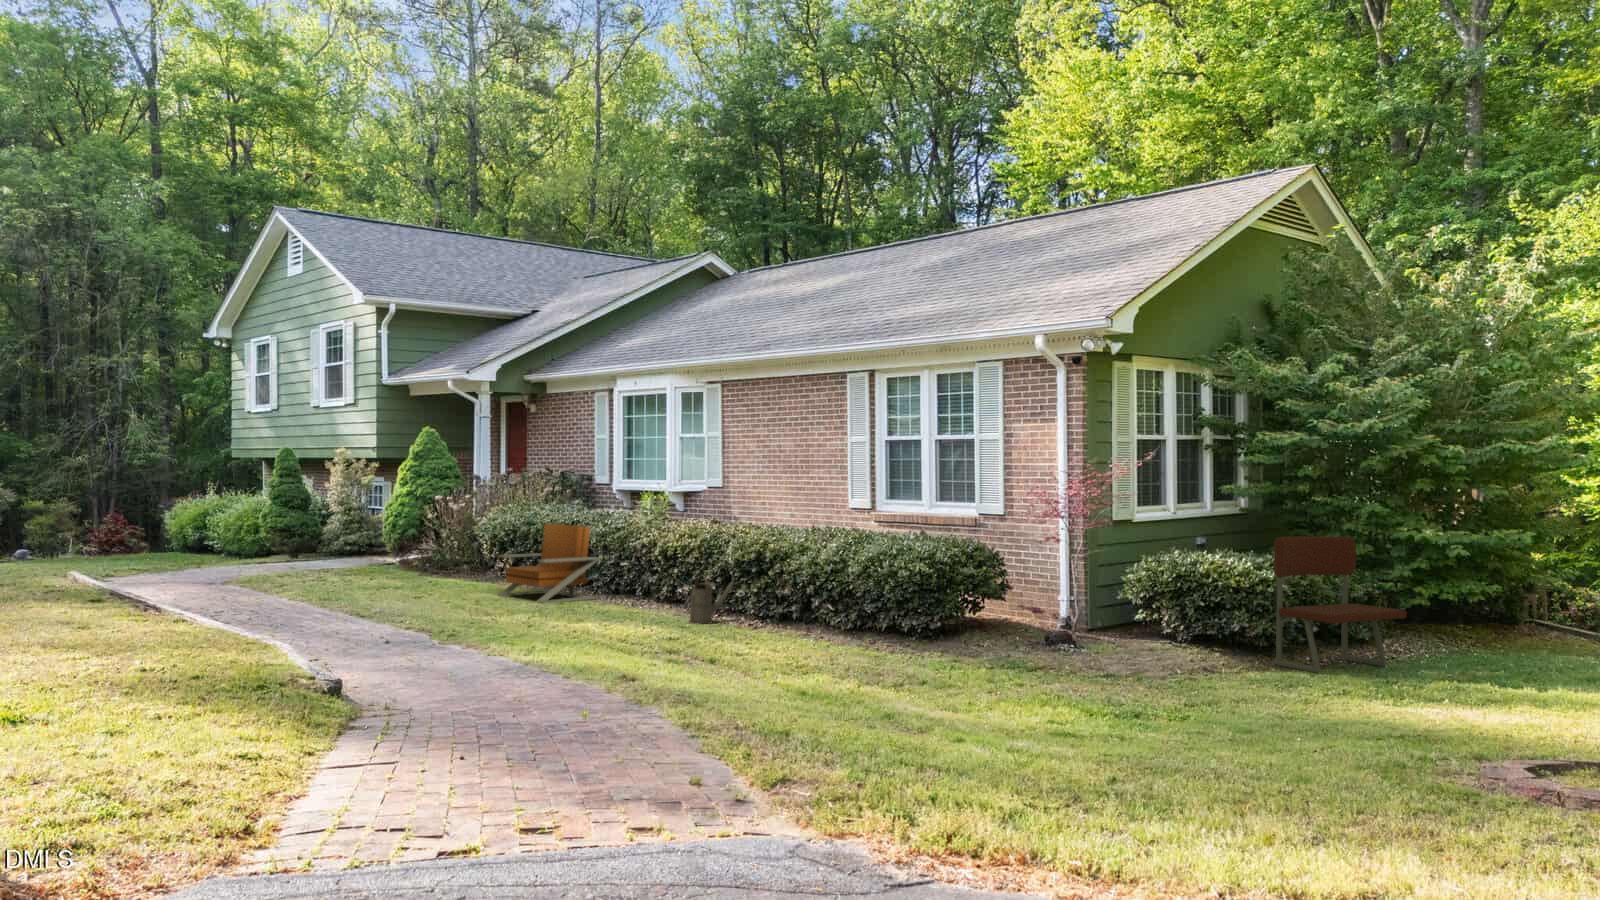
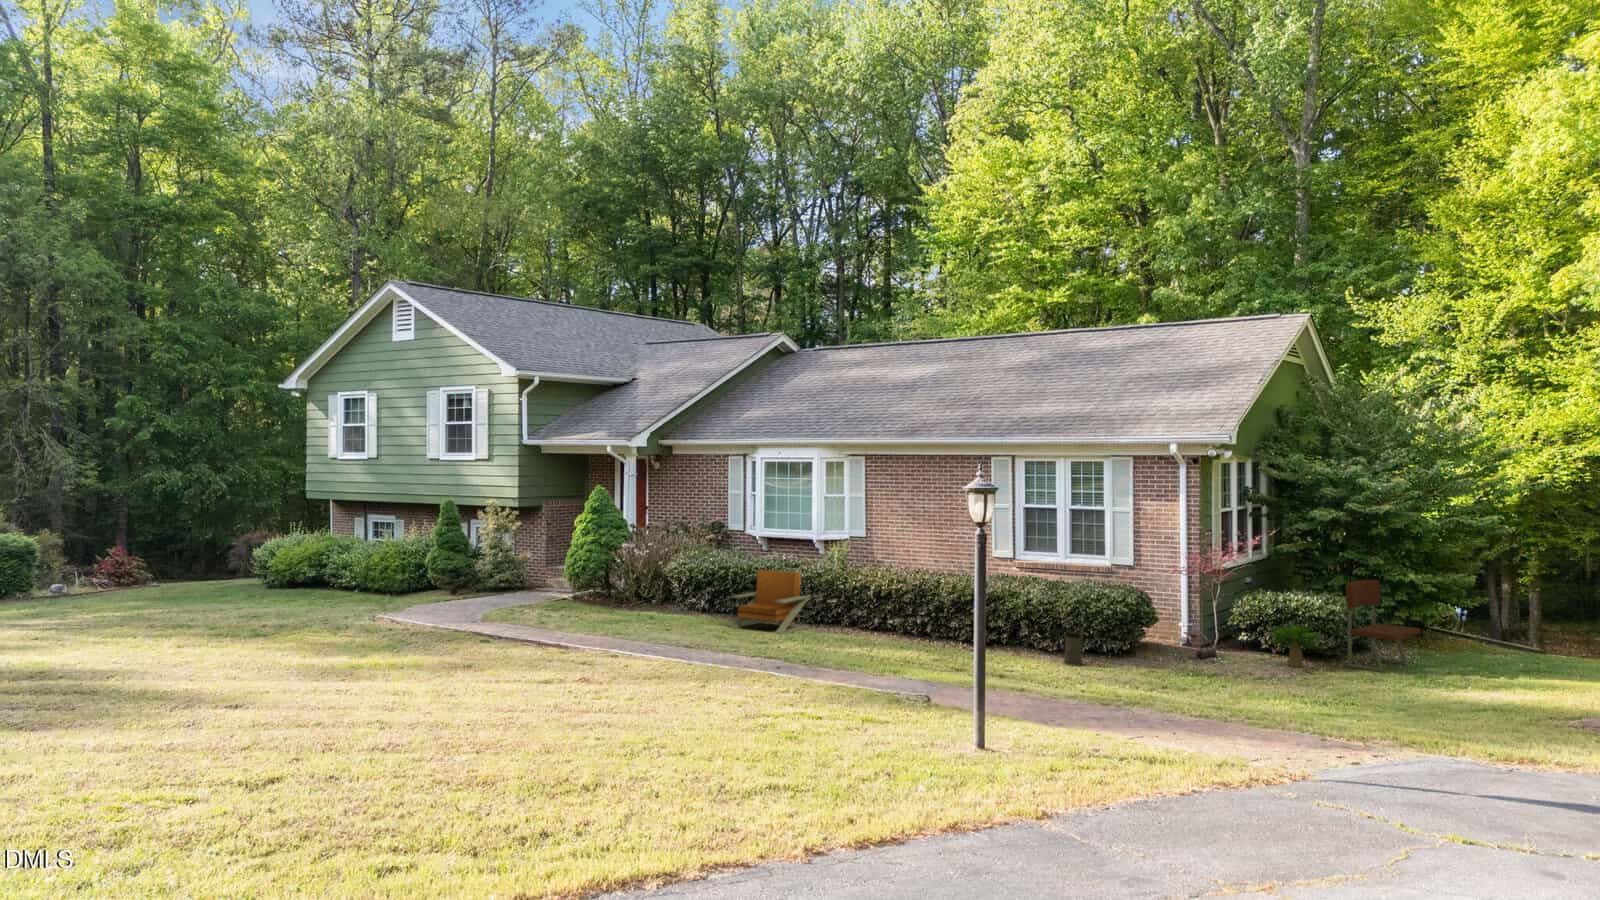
watering can: present [685,575,734,624] -> present [1064,629,1084,666]
potted plant: none [1150,596,1233,662] -> present [1270,625,1321,667]

